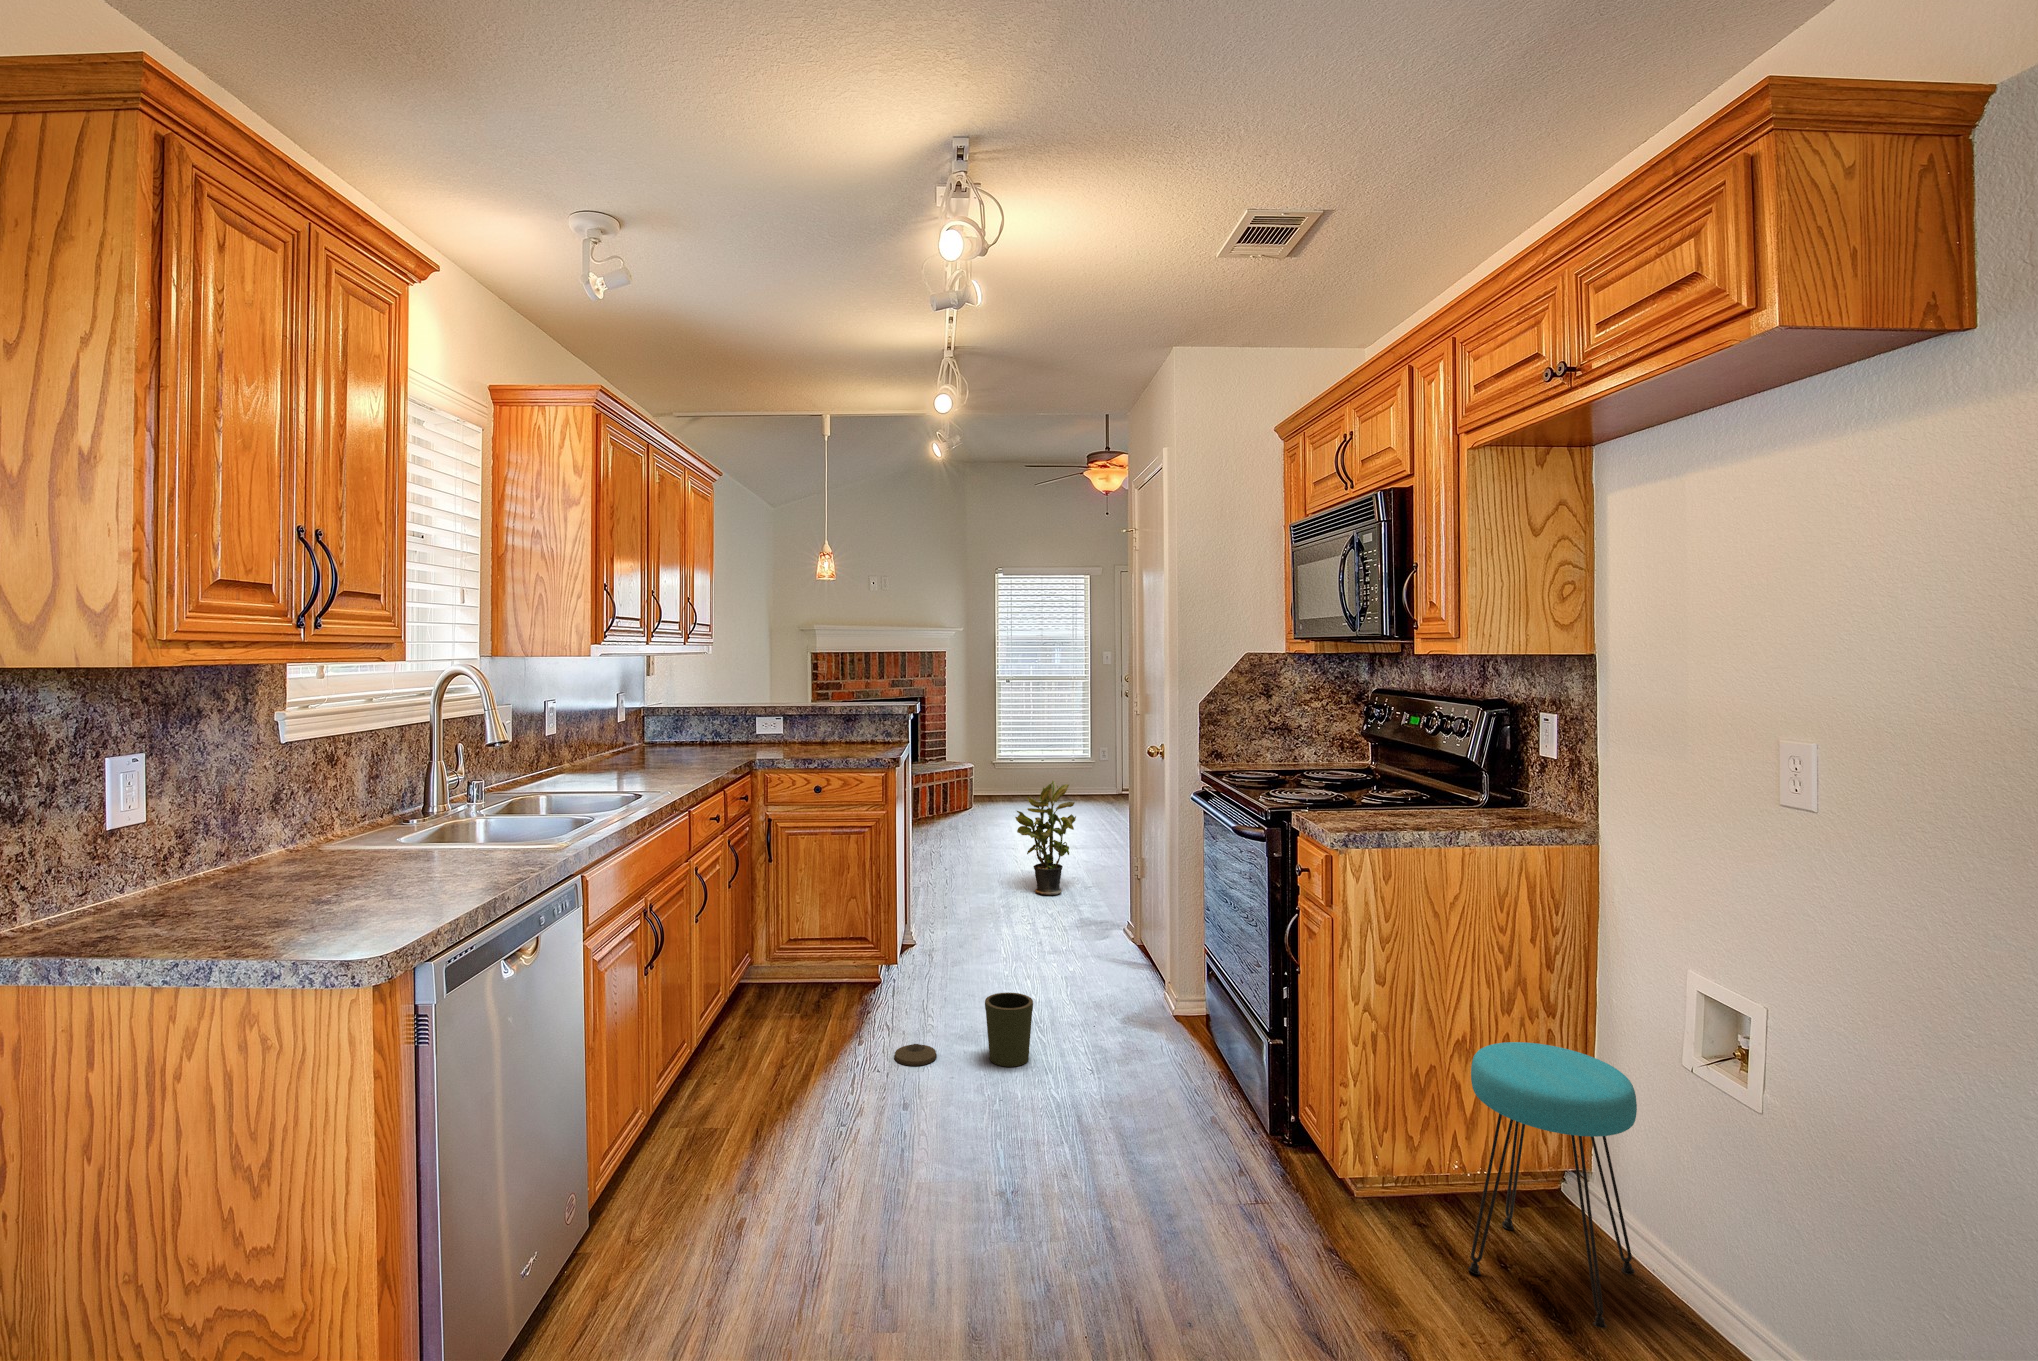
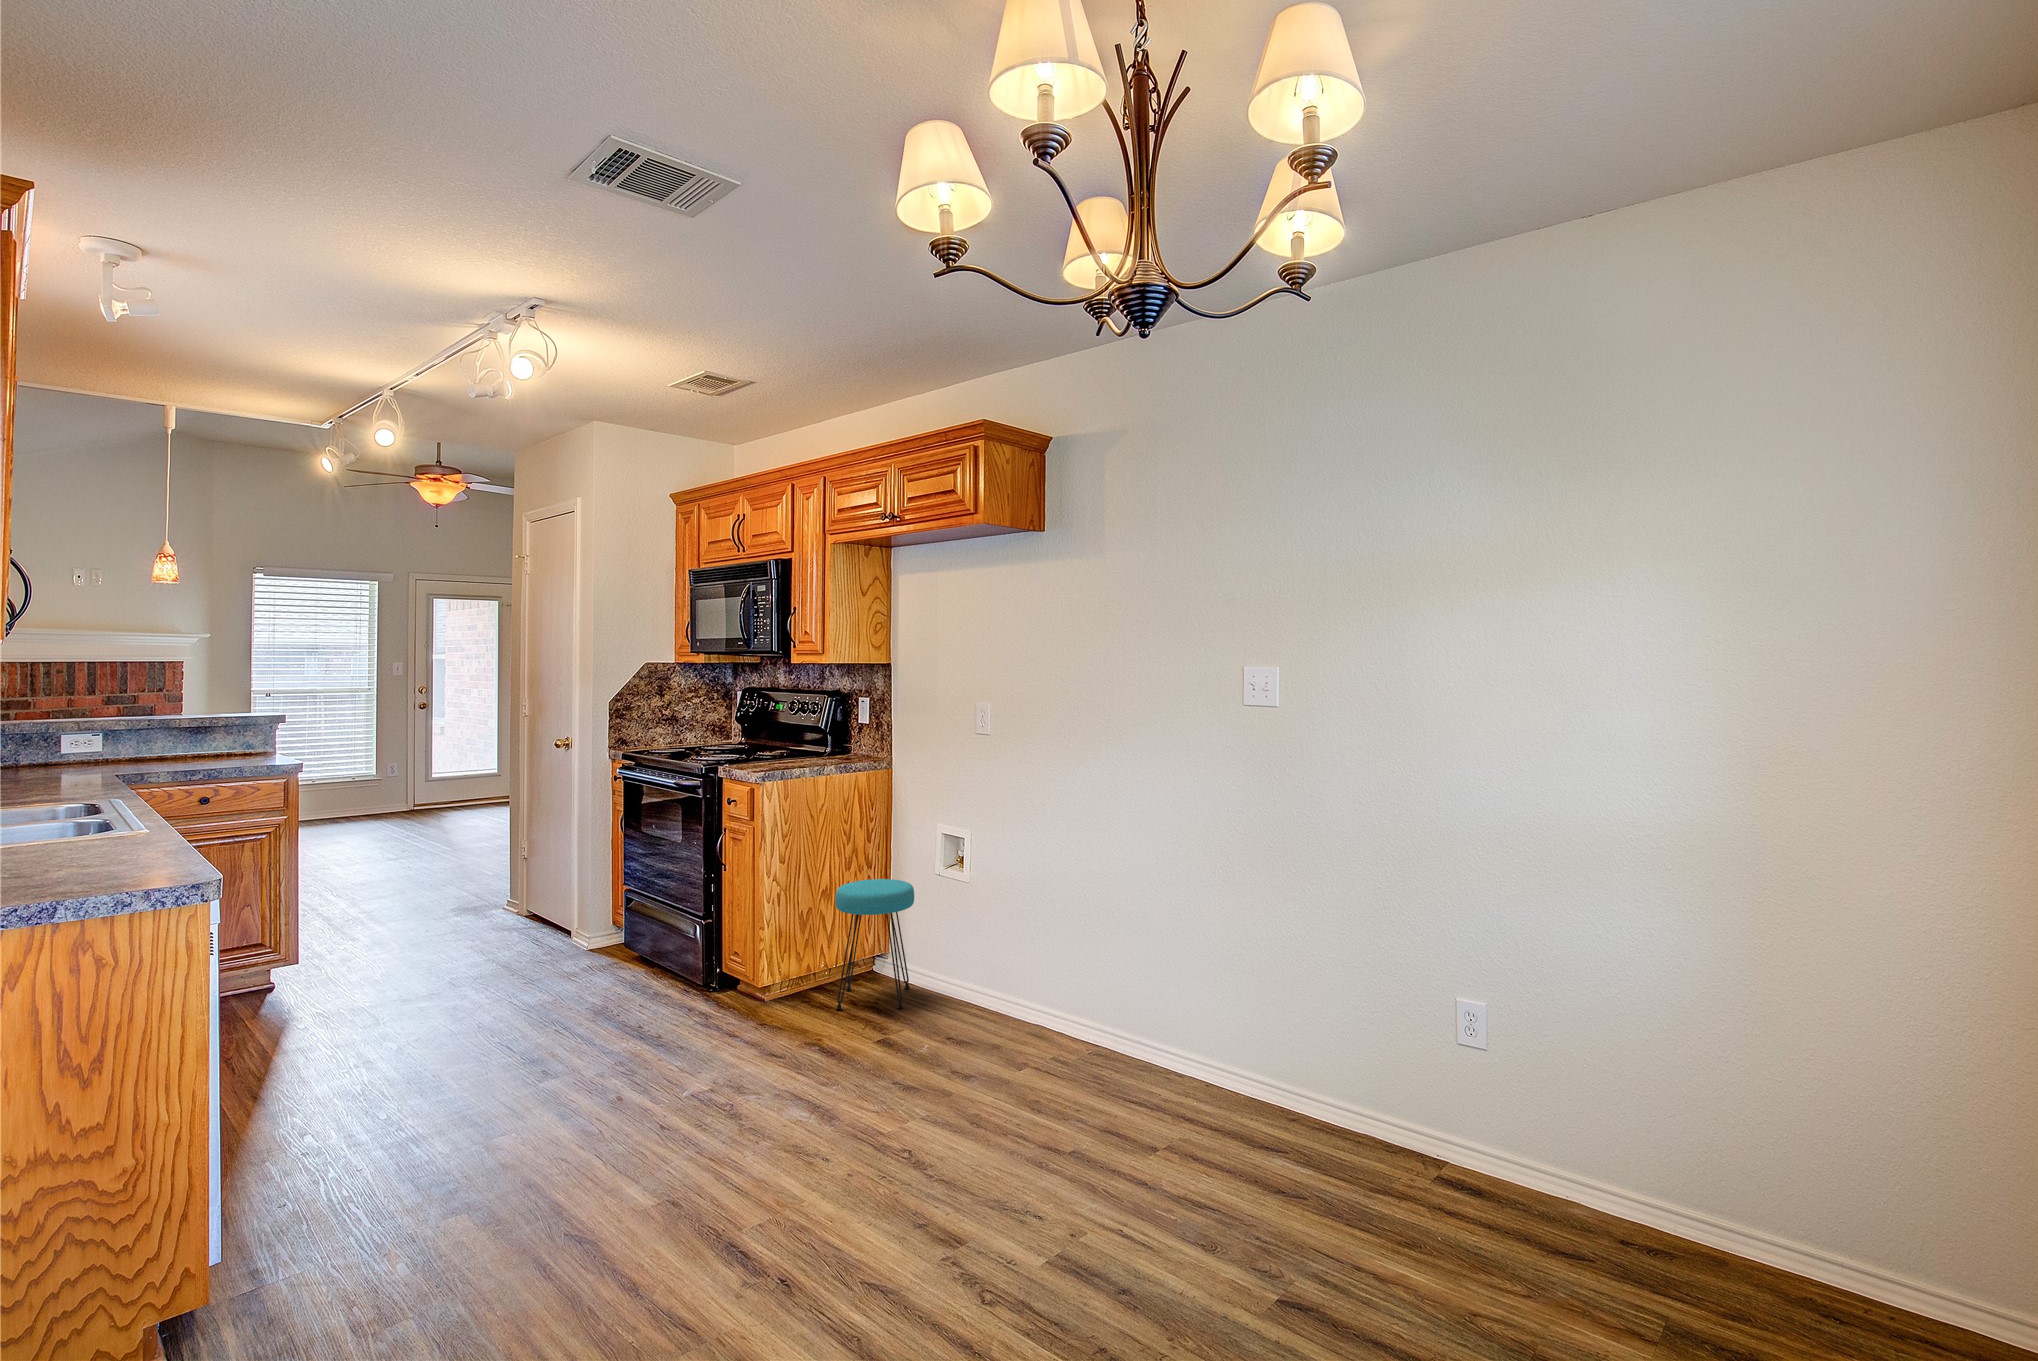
potted plant: present [1015,781,1076,896] -> none [340,794,414,911]
trash can: present [894,992,1033,1067] -> none [336,955,482,1039]

